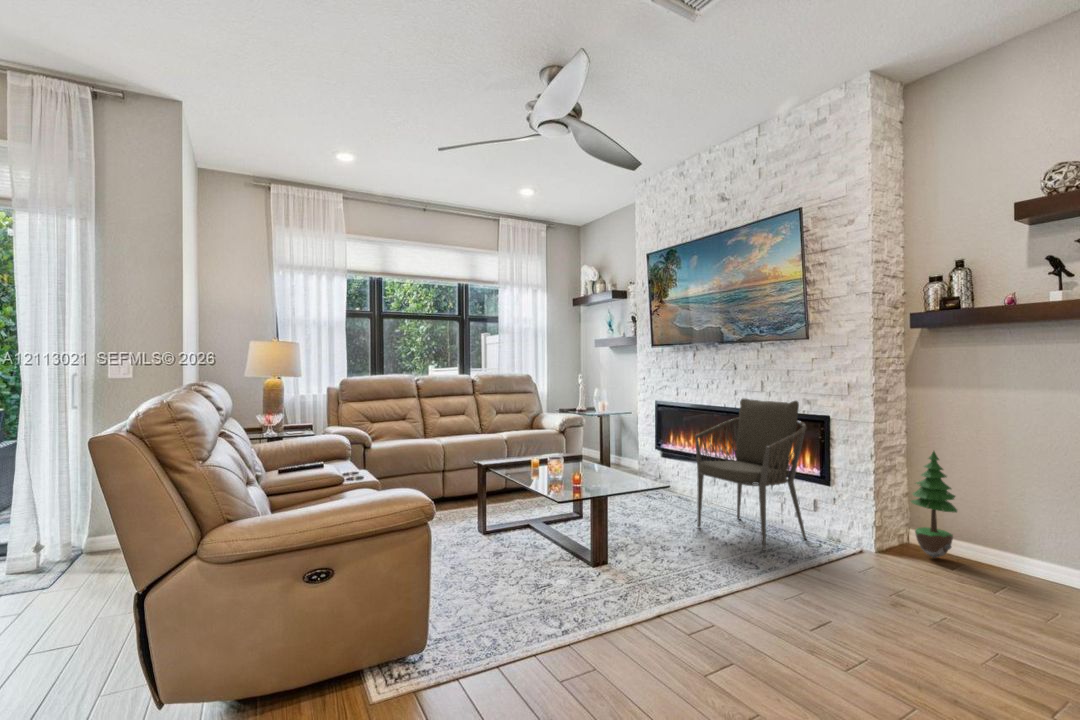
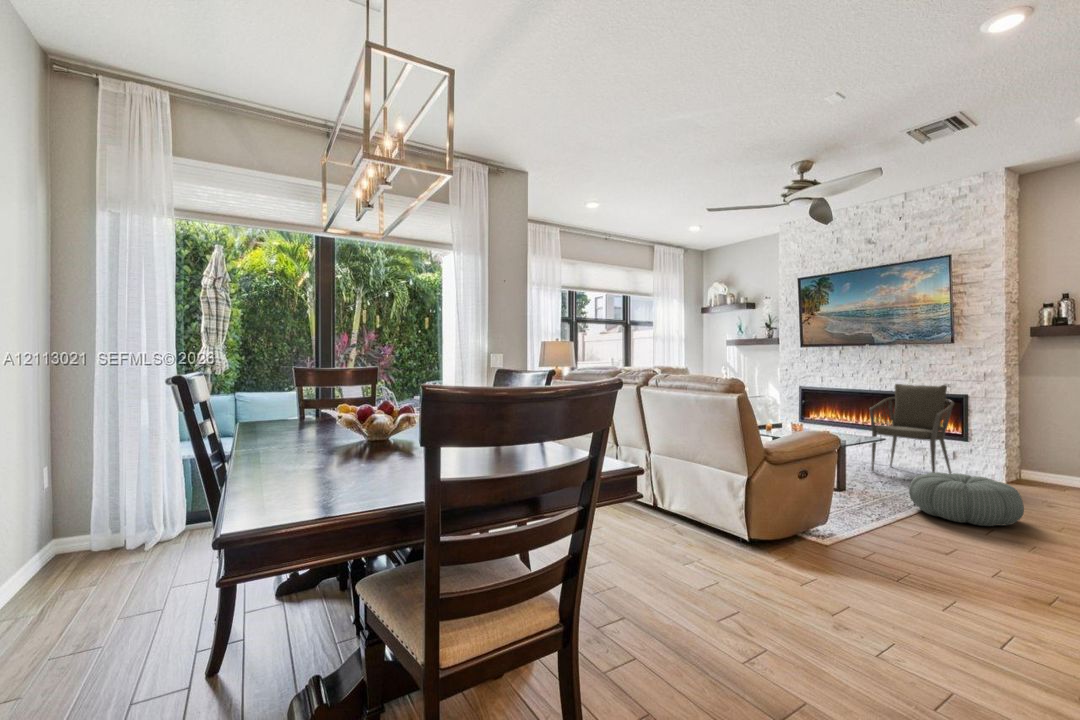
potted tree: present [911,451,957,558] -> none [1028,416,1064,485]
pouf: none [643,551,803,664] -> present [909,472,1024,526]

